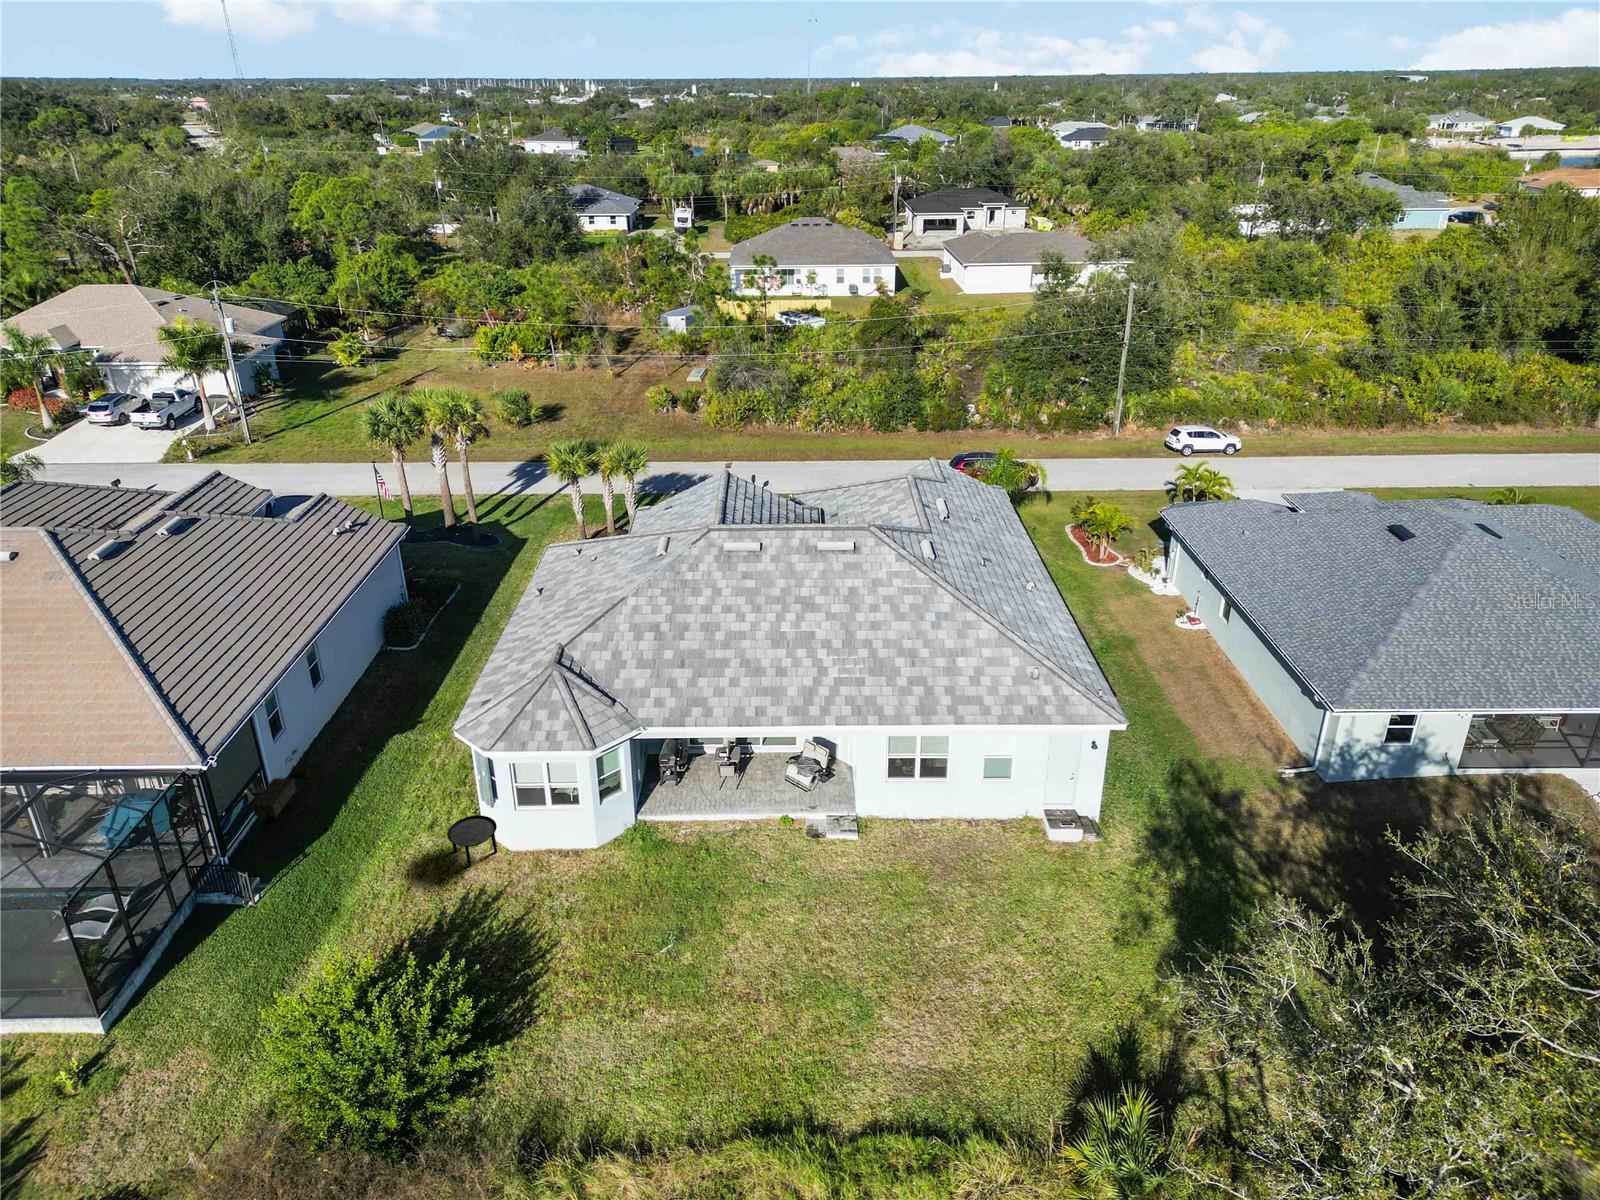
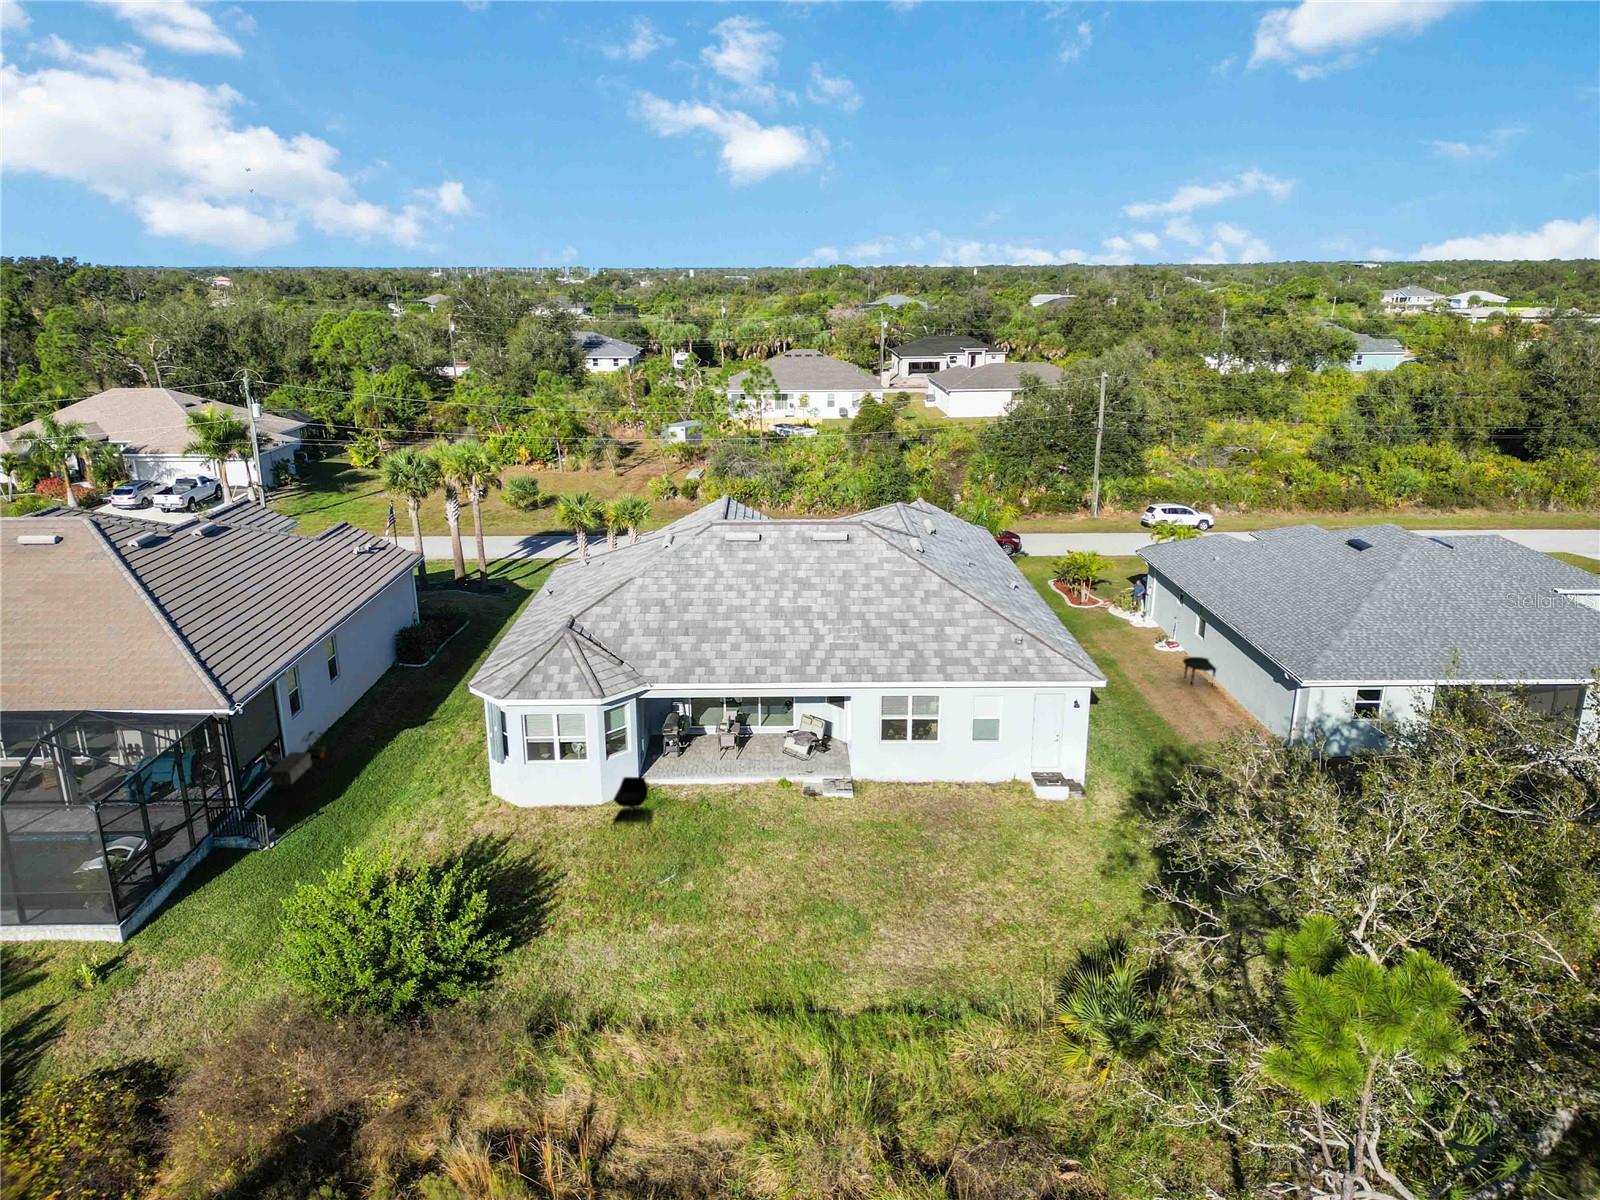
round table: present [447,815,497,866] -> present [1183,657,1216,685]
lounge chair: none [608,817,644,863] -> present [614,777,648,817]

